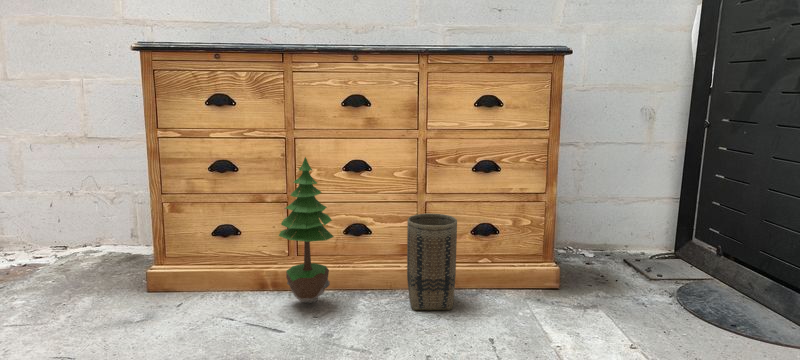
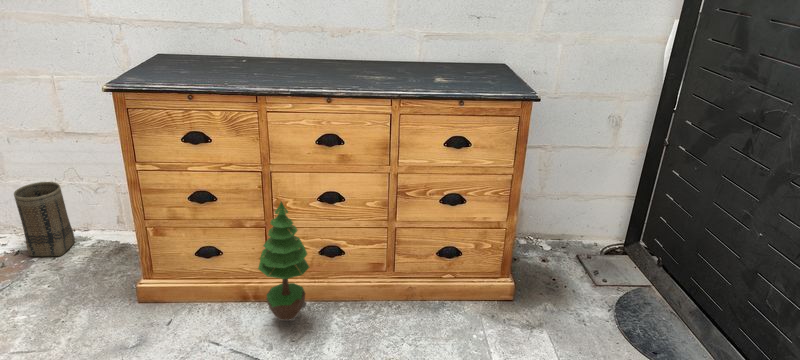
basket: present [407,213,457,310] -> present [14,182,75,256]

